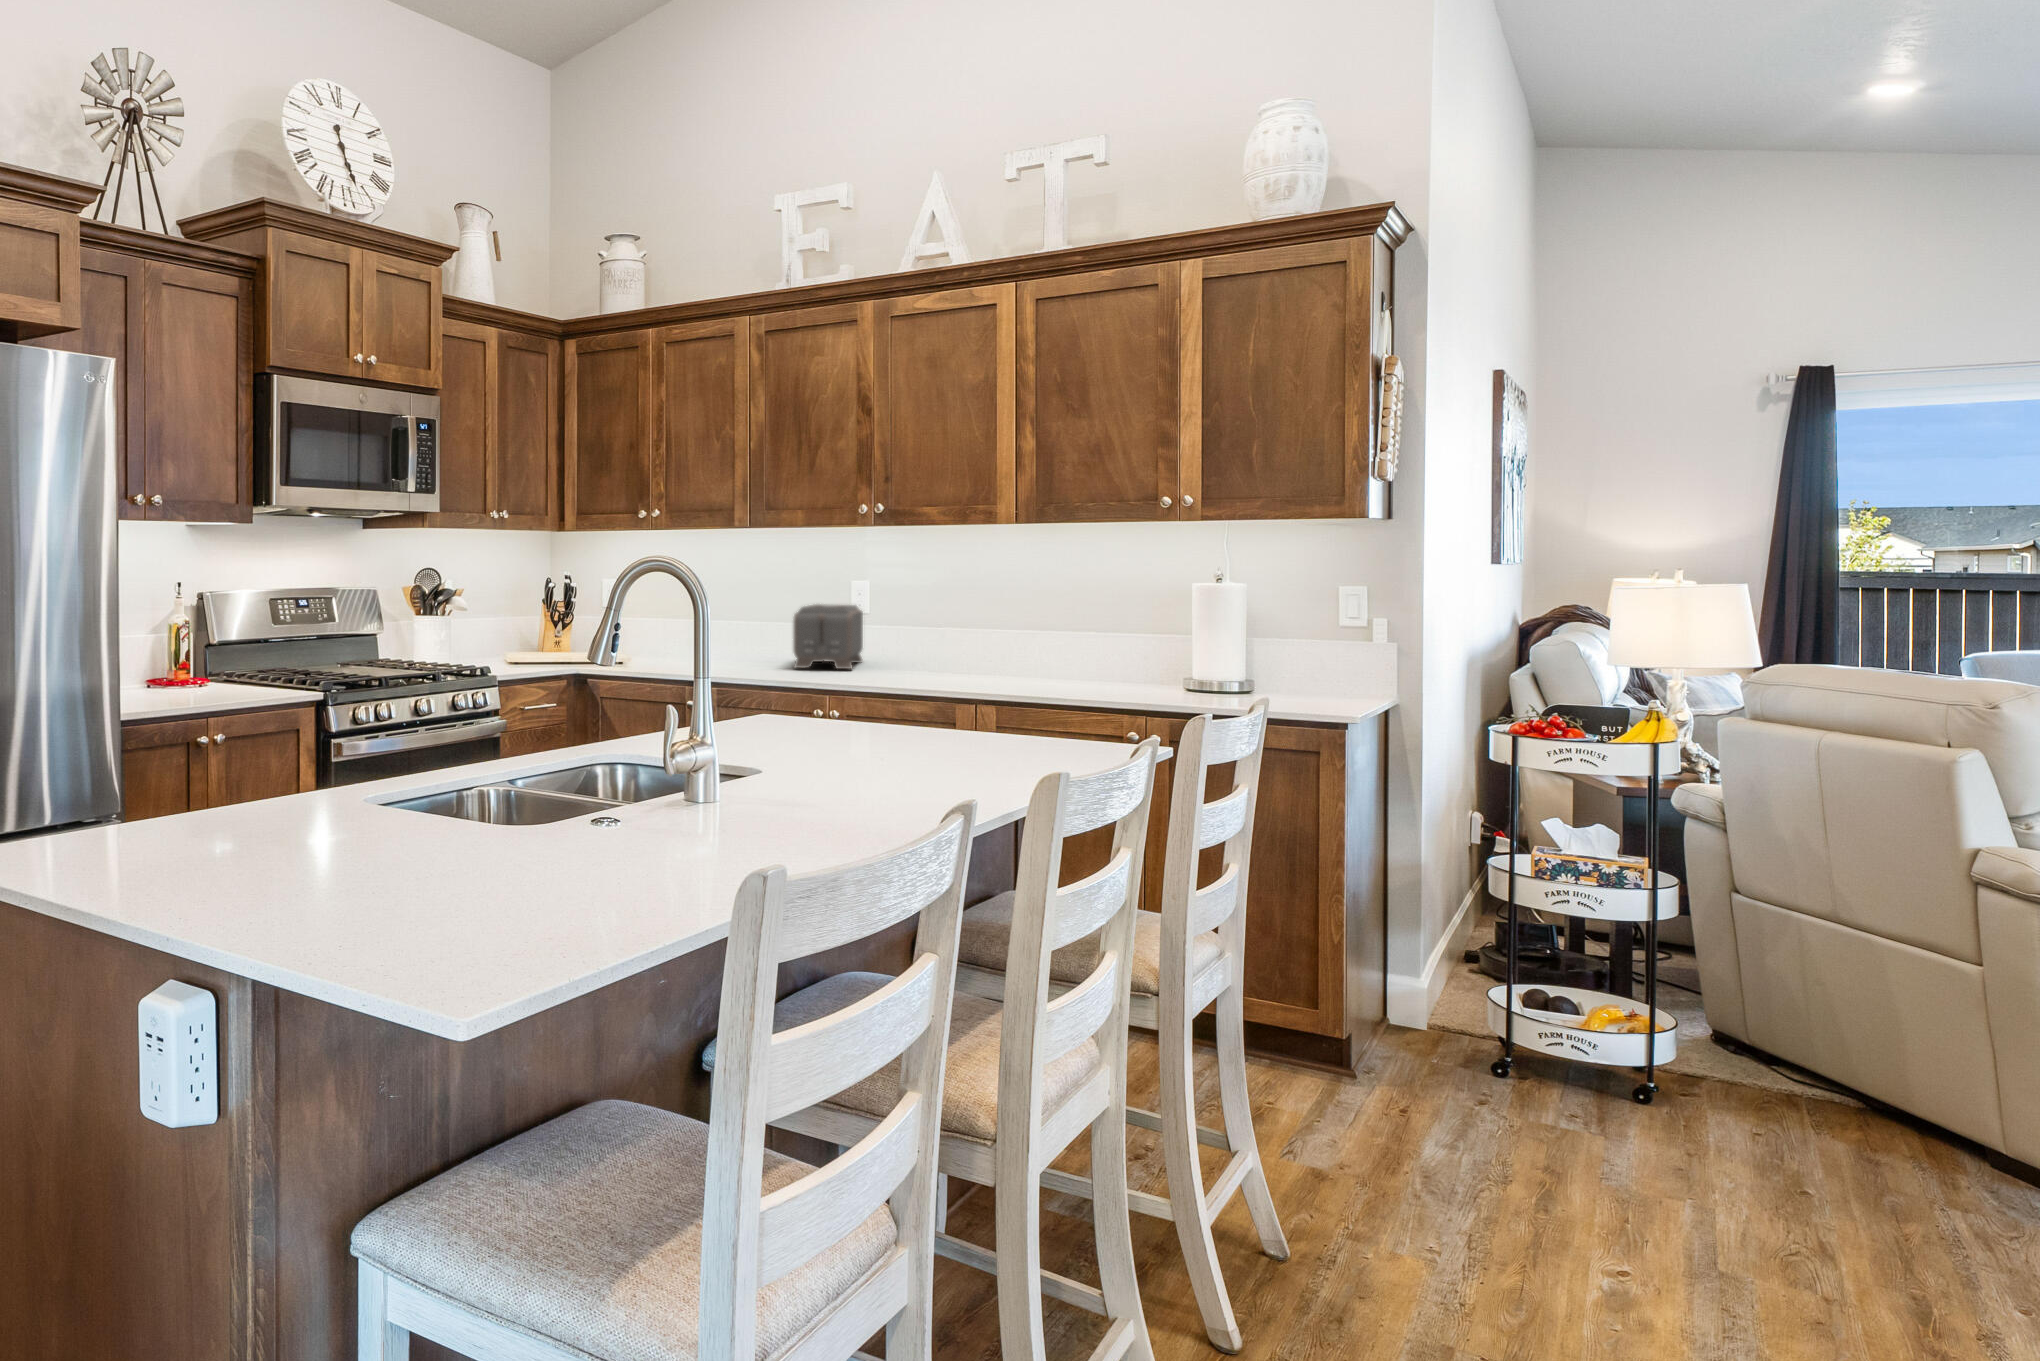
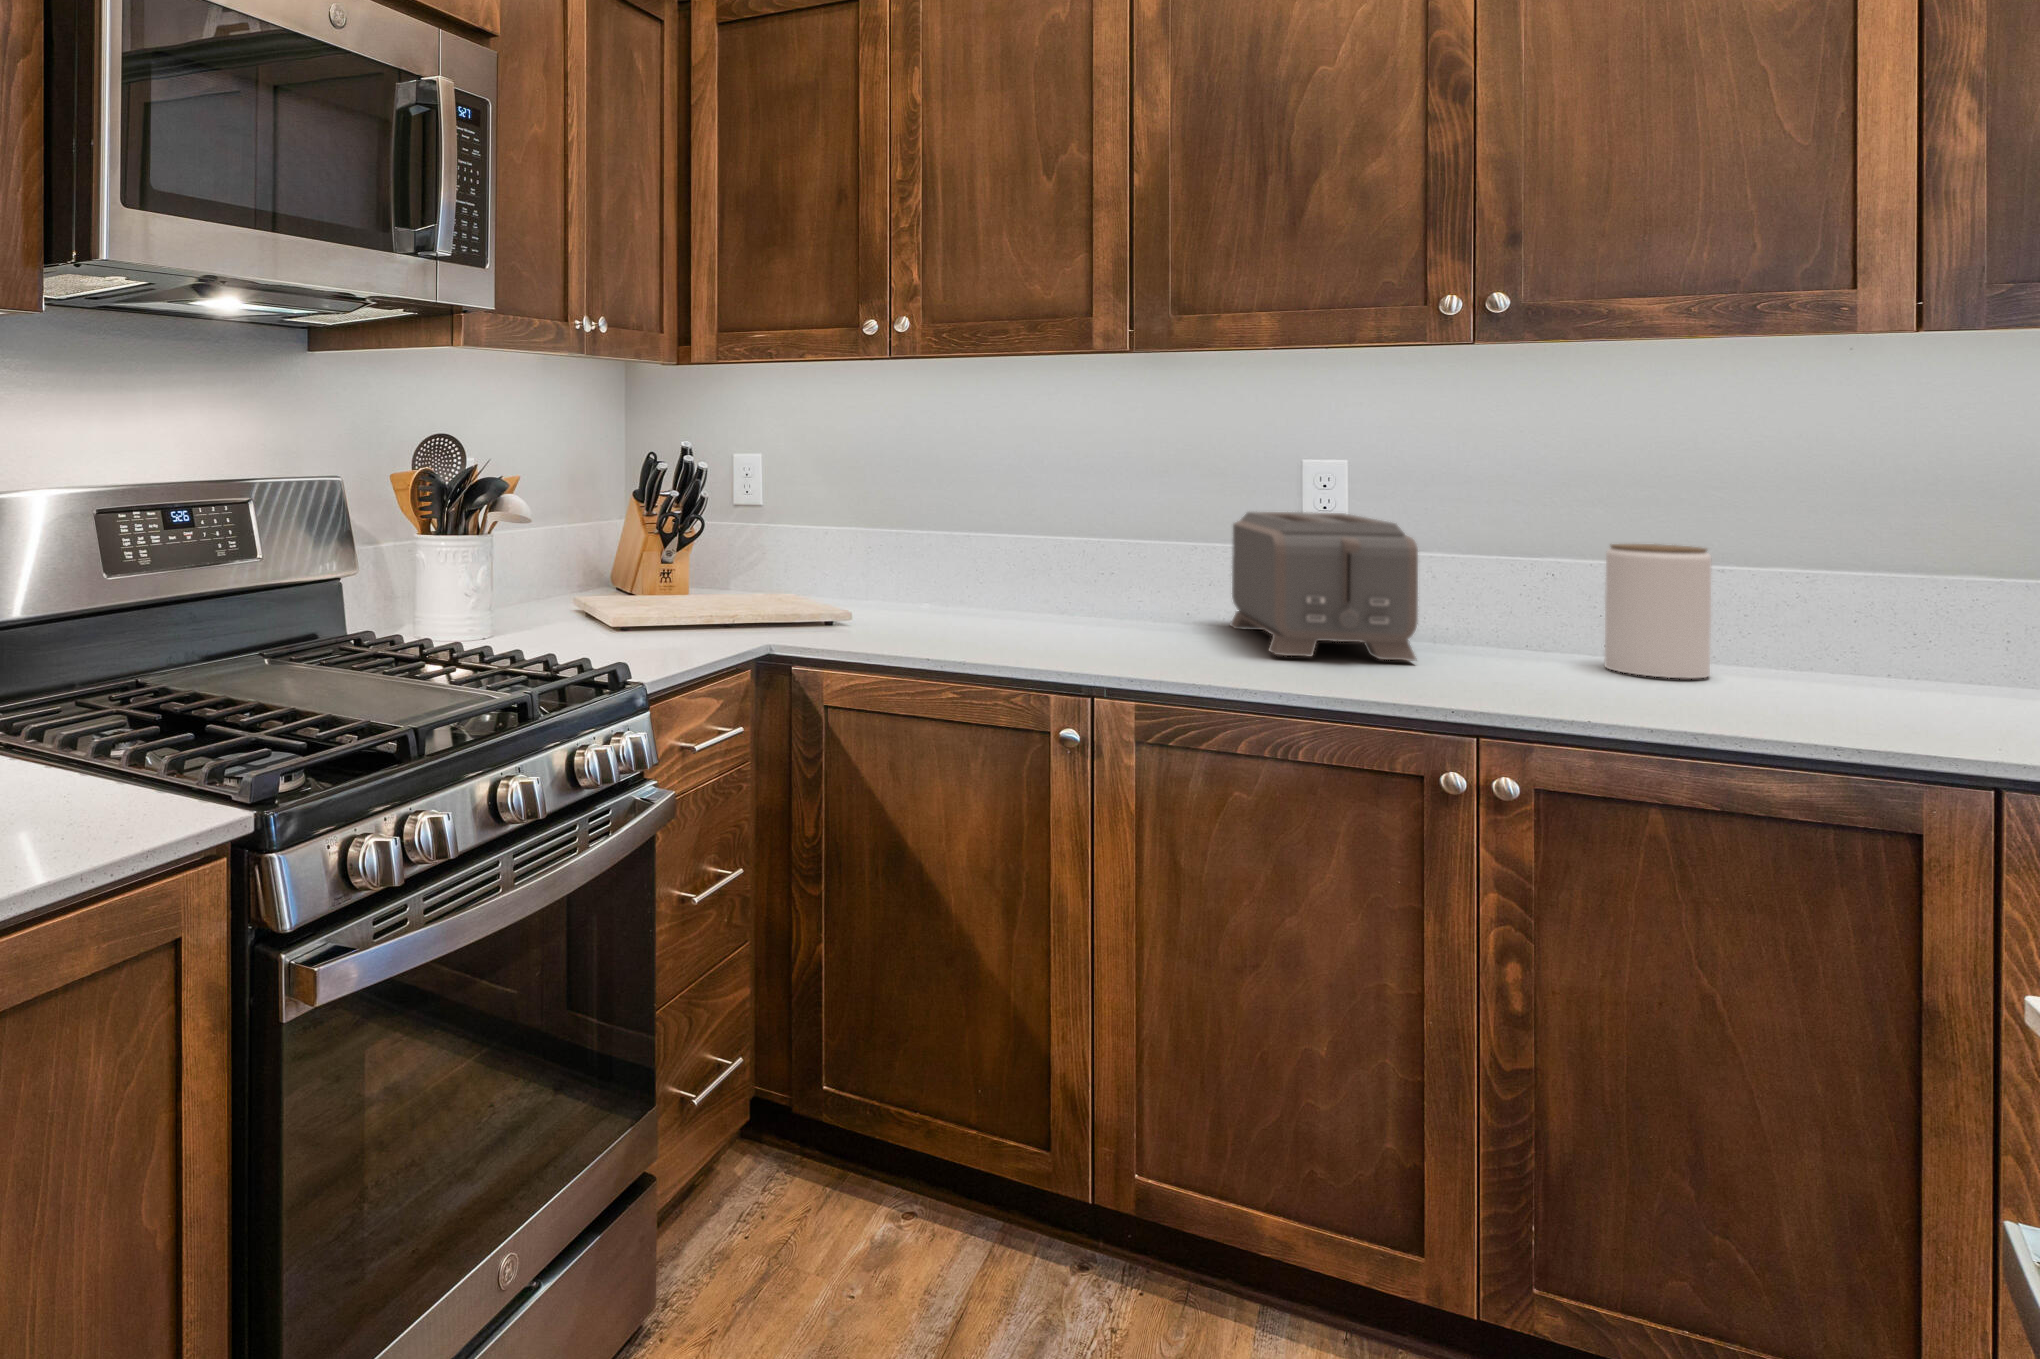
jar: none [930,616,968,674] -> present [1605,544,1711,678]

